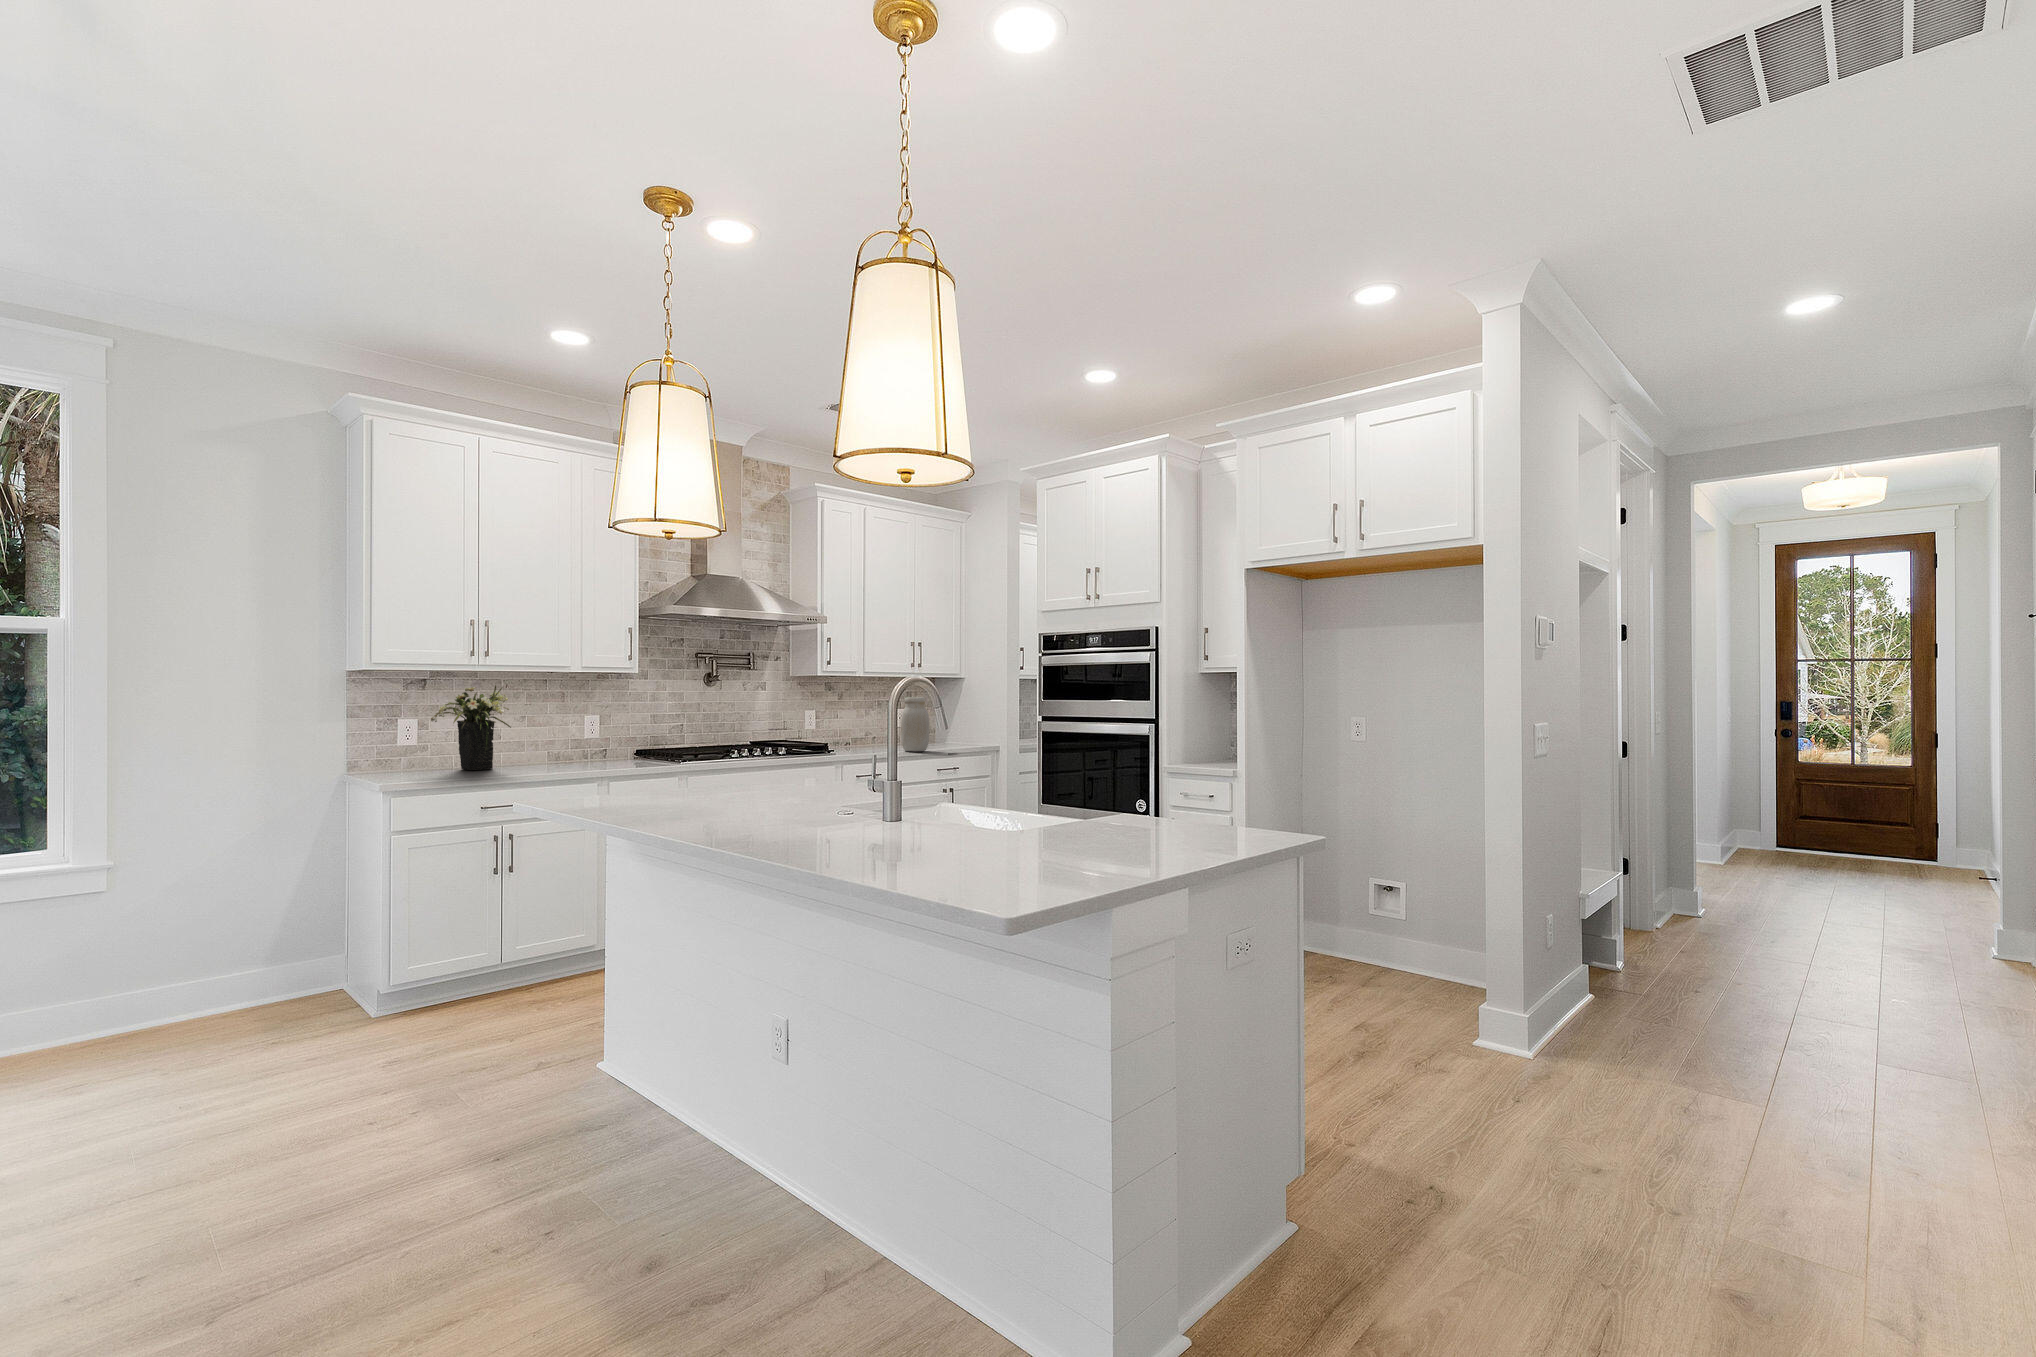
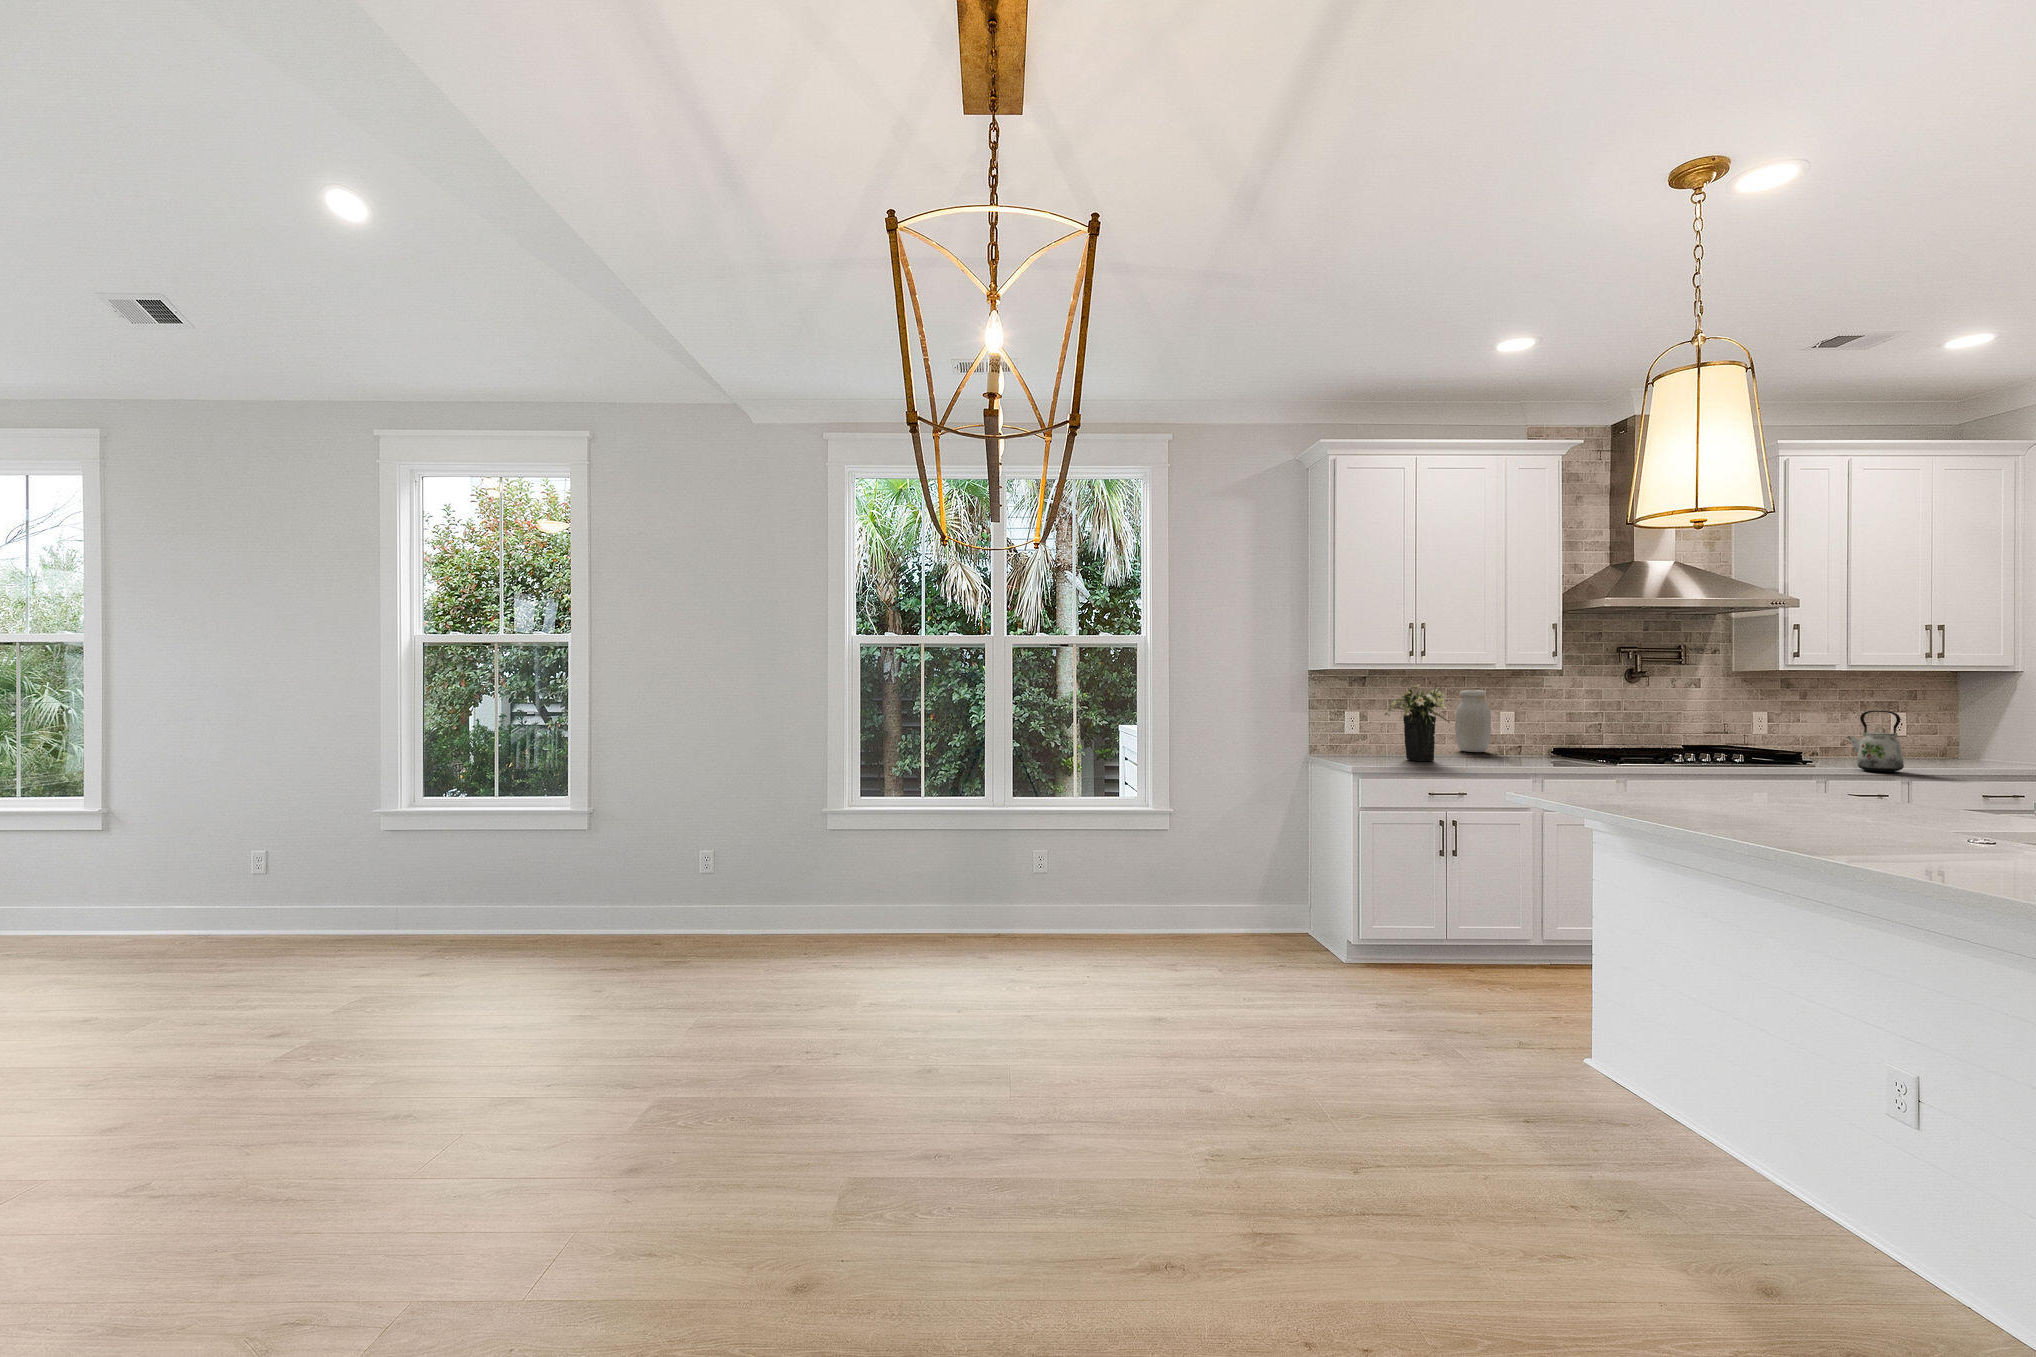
jar: present [900,697,929,752] -> present [1455,690,1491,752]
kettle: none [858,706,892,754] -> present [1847,711,1904,772]

